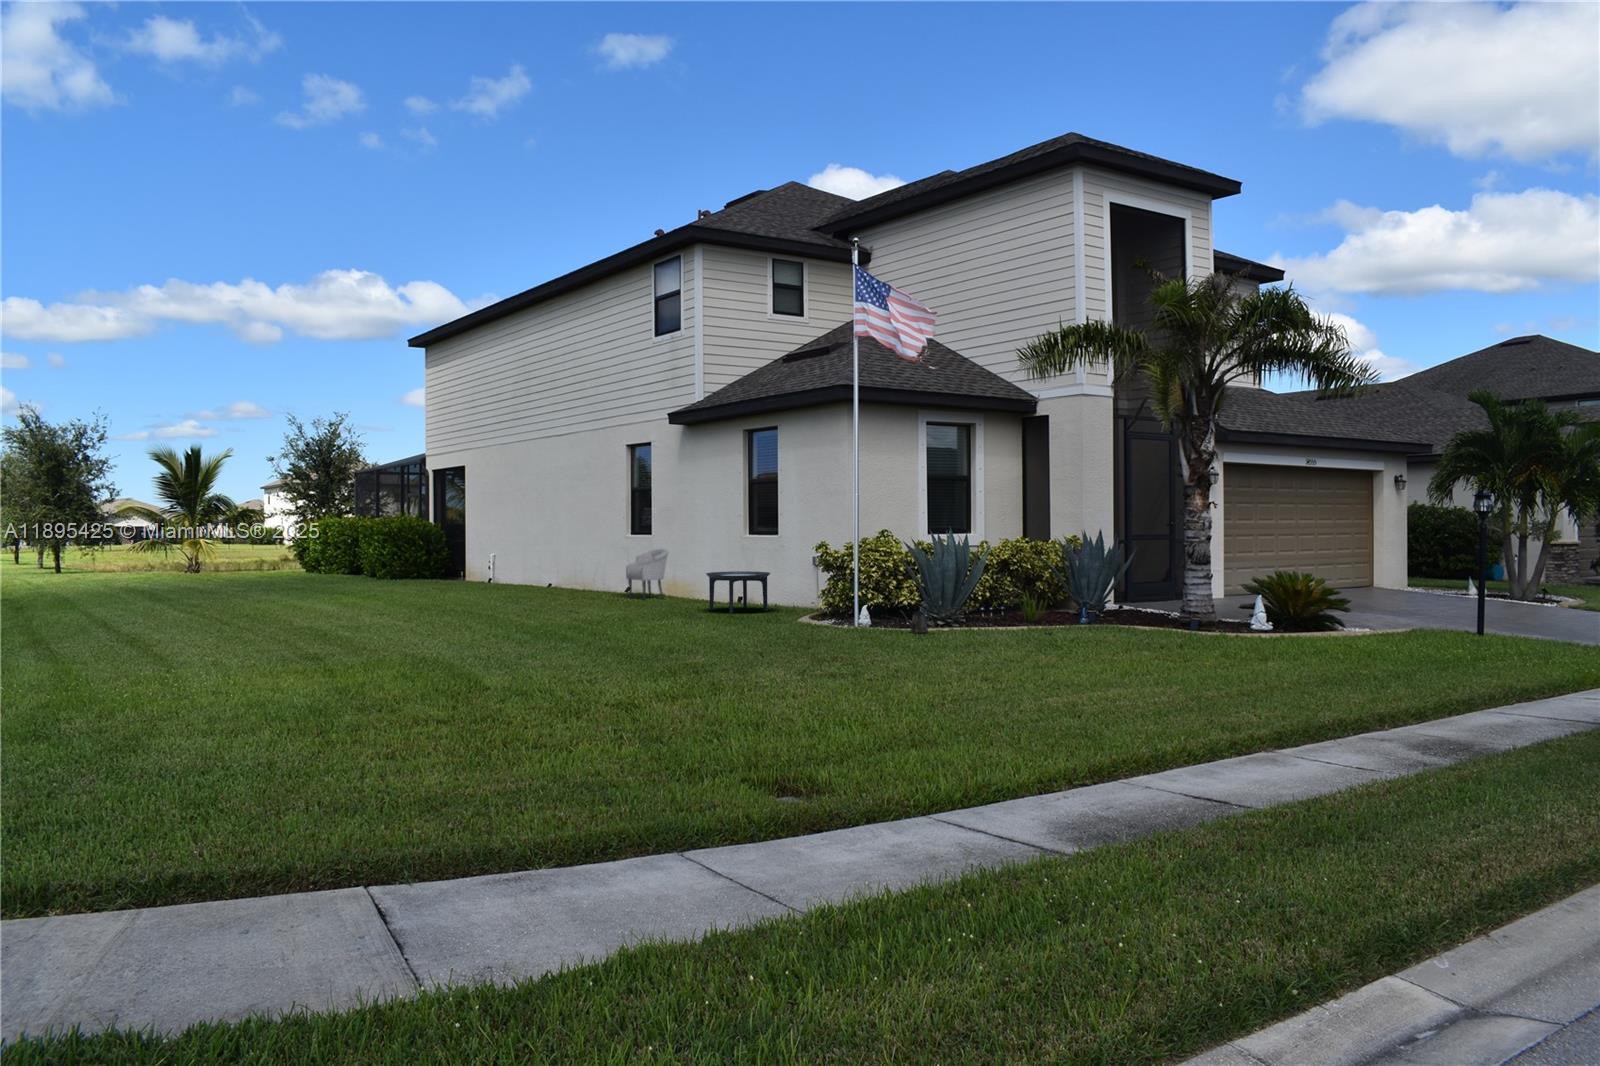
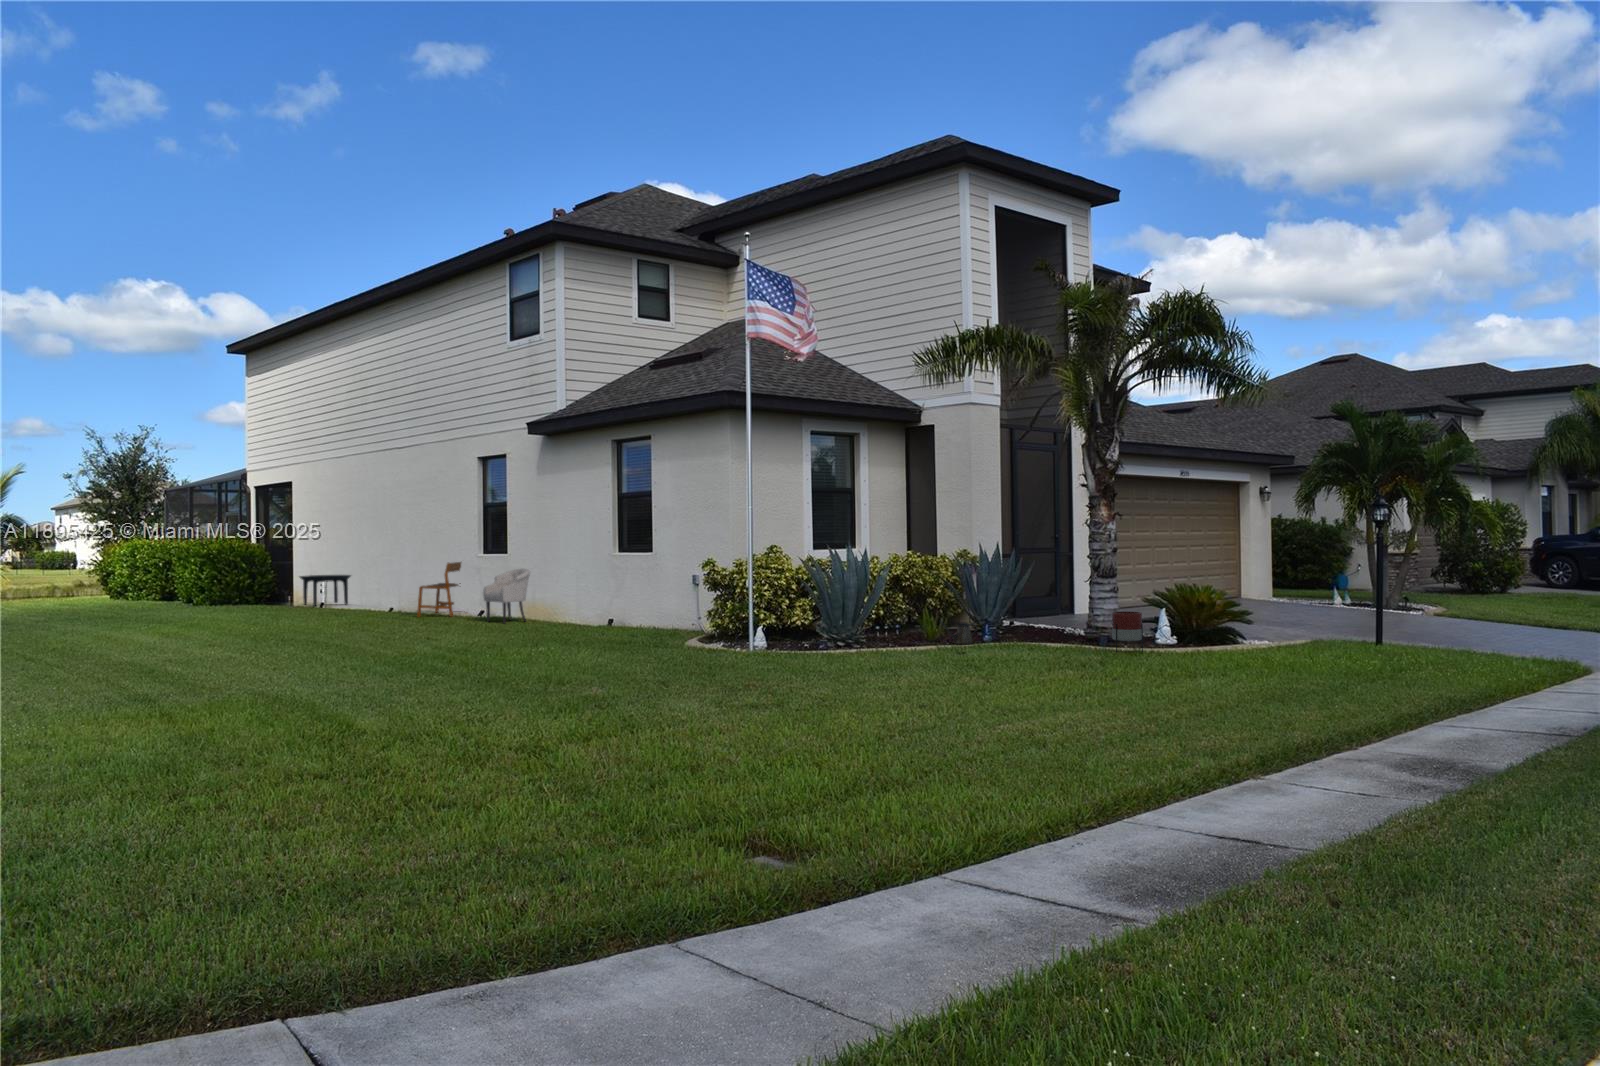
bench: none [569,541,615,593] -> present [417,562,461,617]
round table: present [706,571,770,614] -> present [300,575,351,606]
planter: none [1206,599,1236,639] -> present [1112,611,1143,652]
watering can: present [900,611,930,633] -> present [943,623,975,644]

